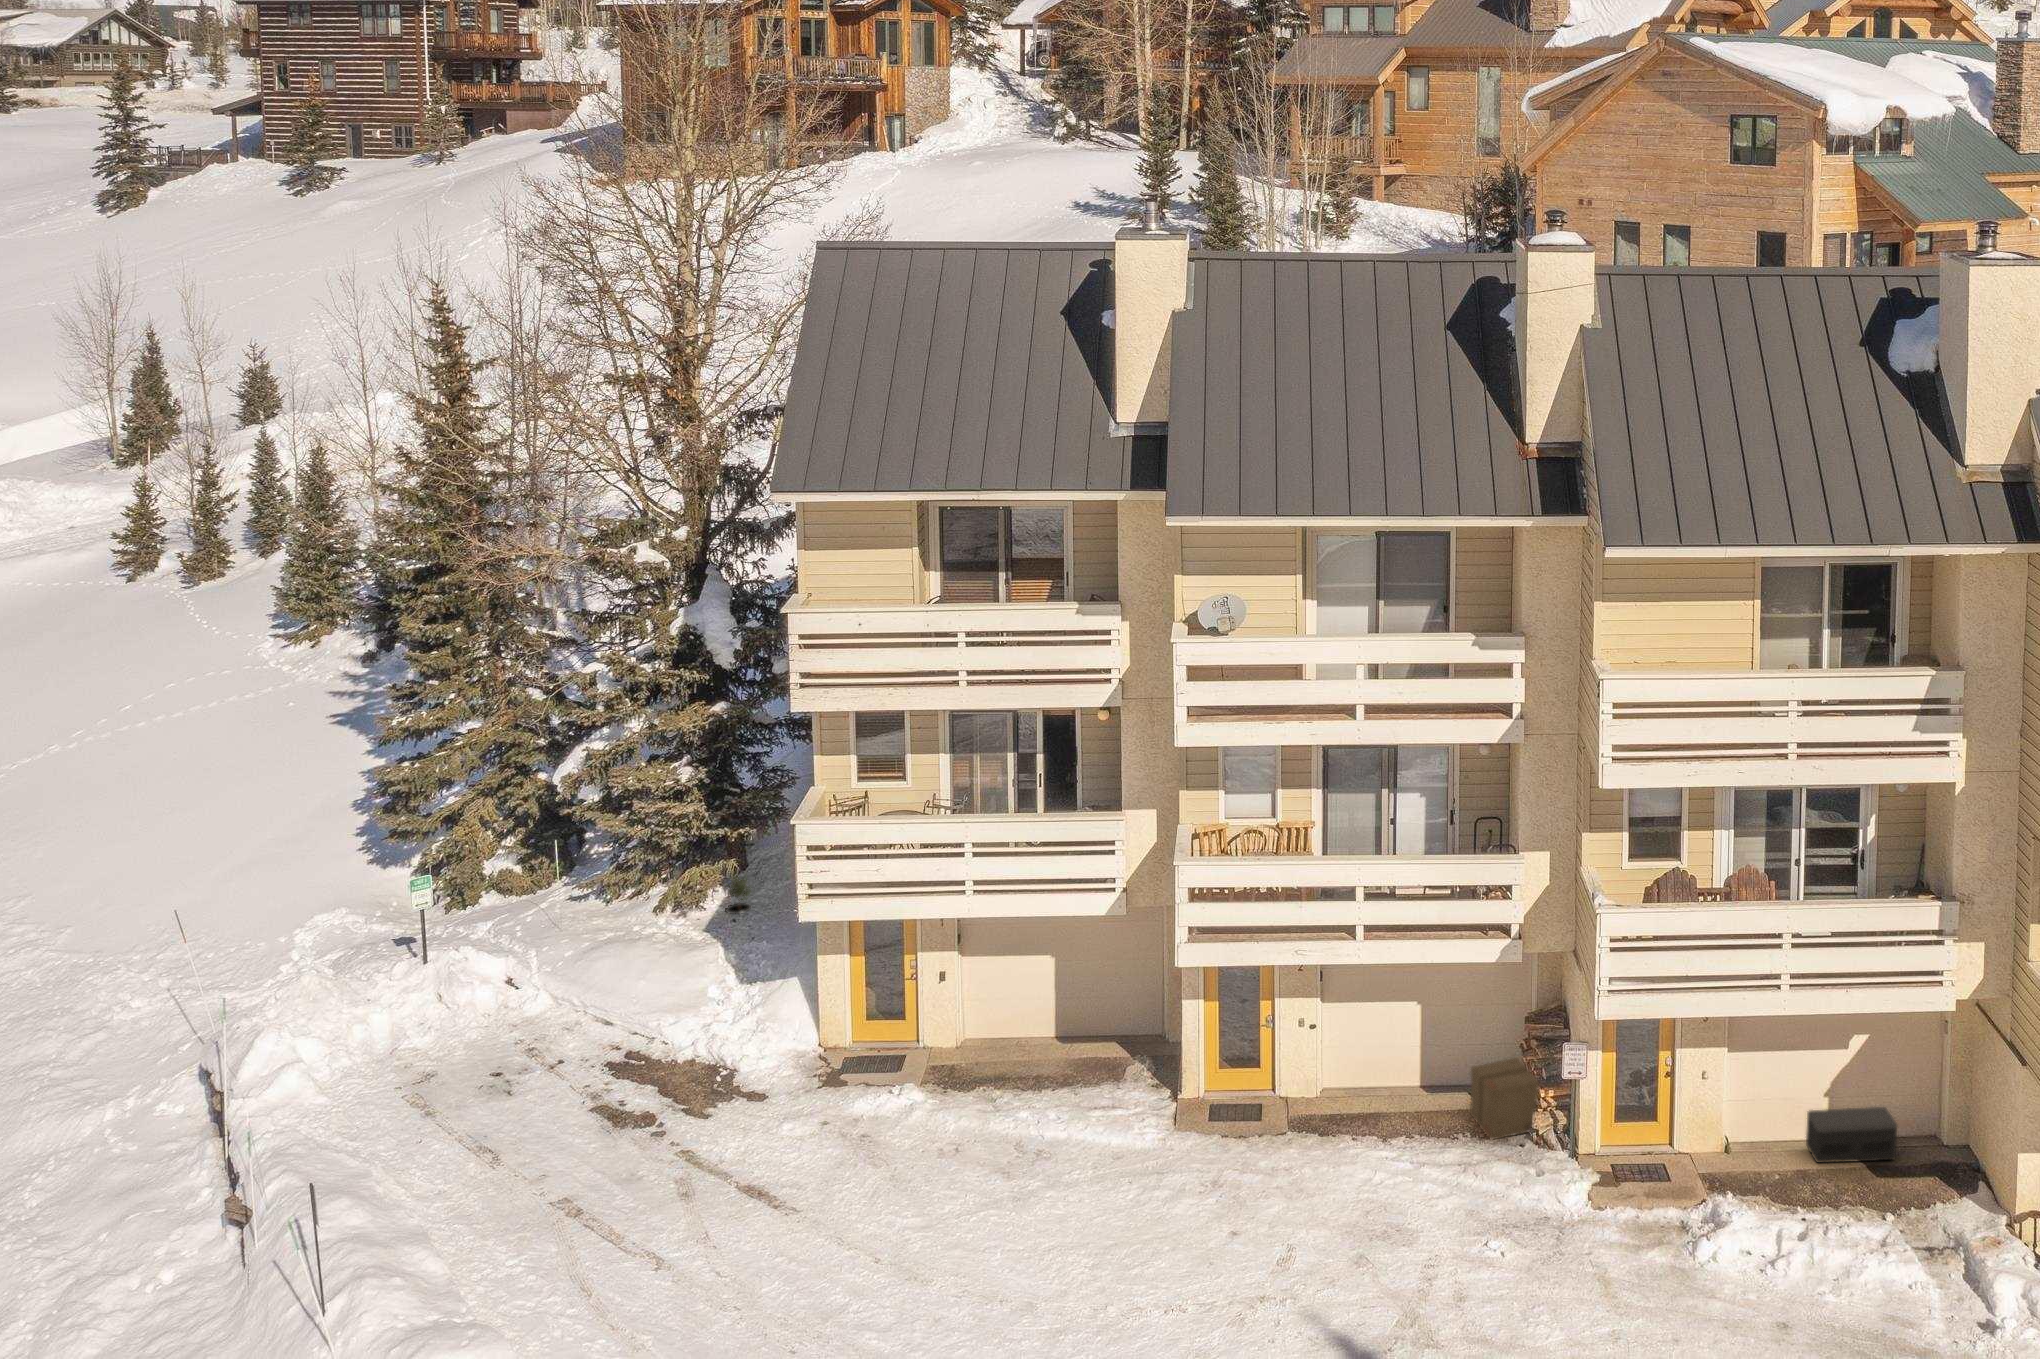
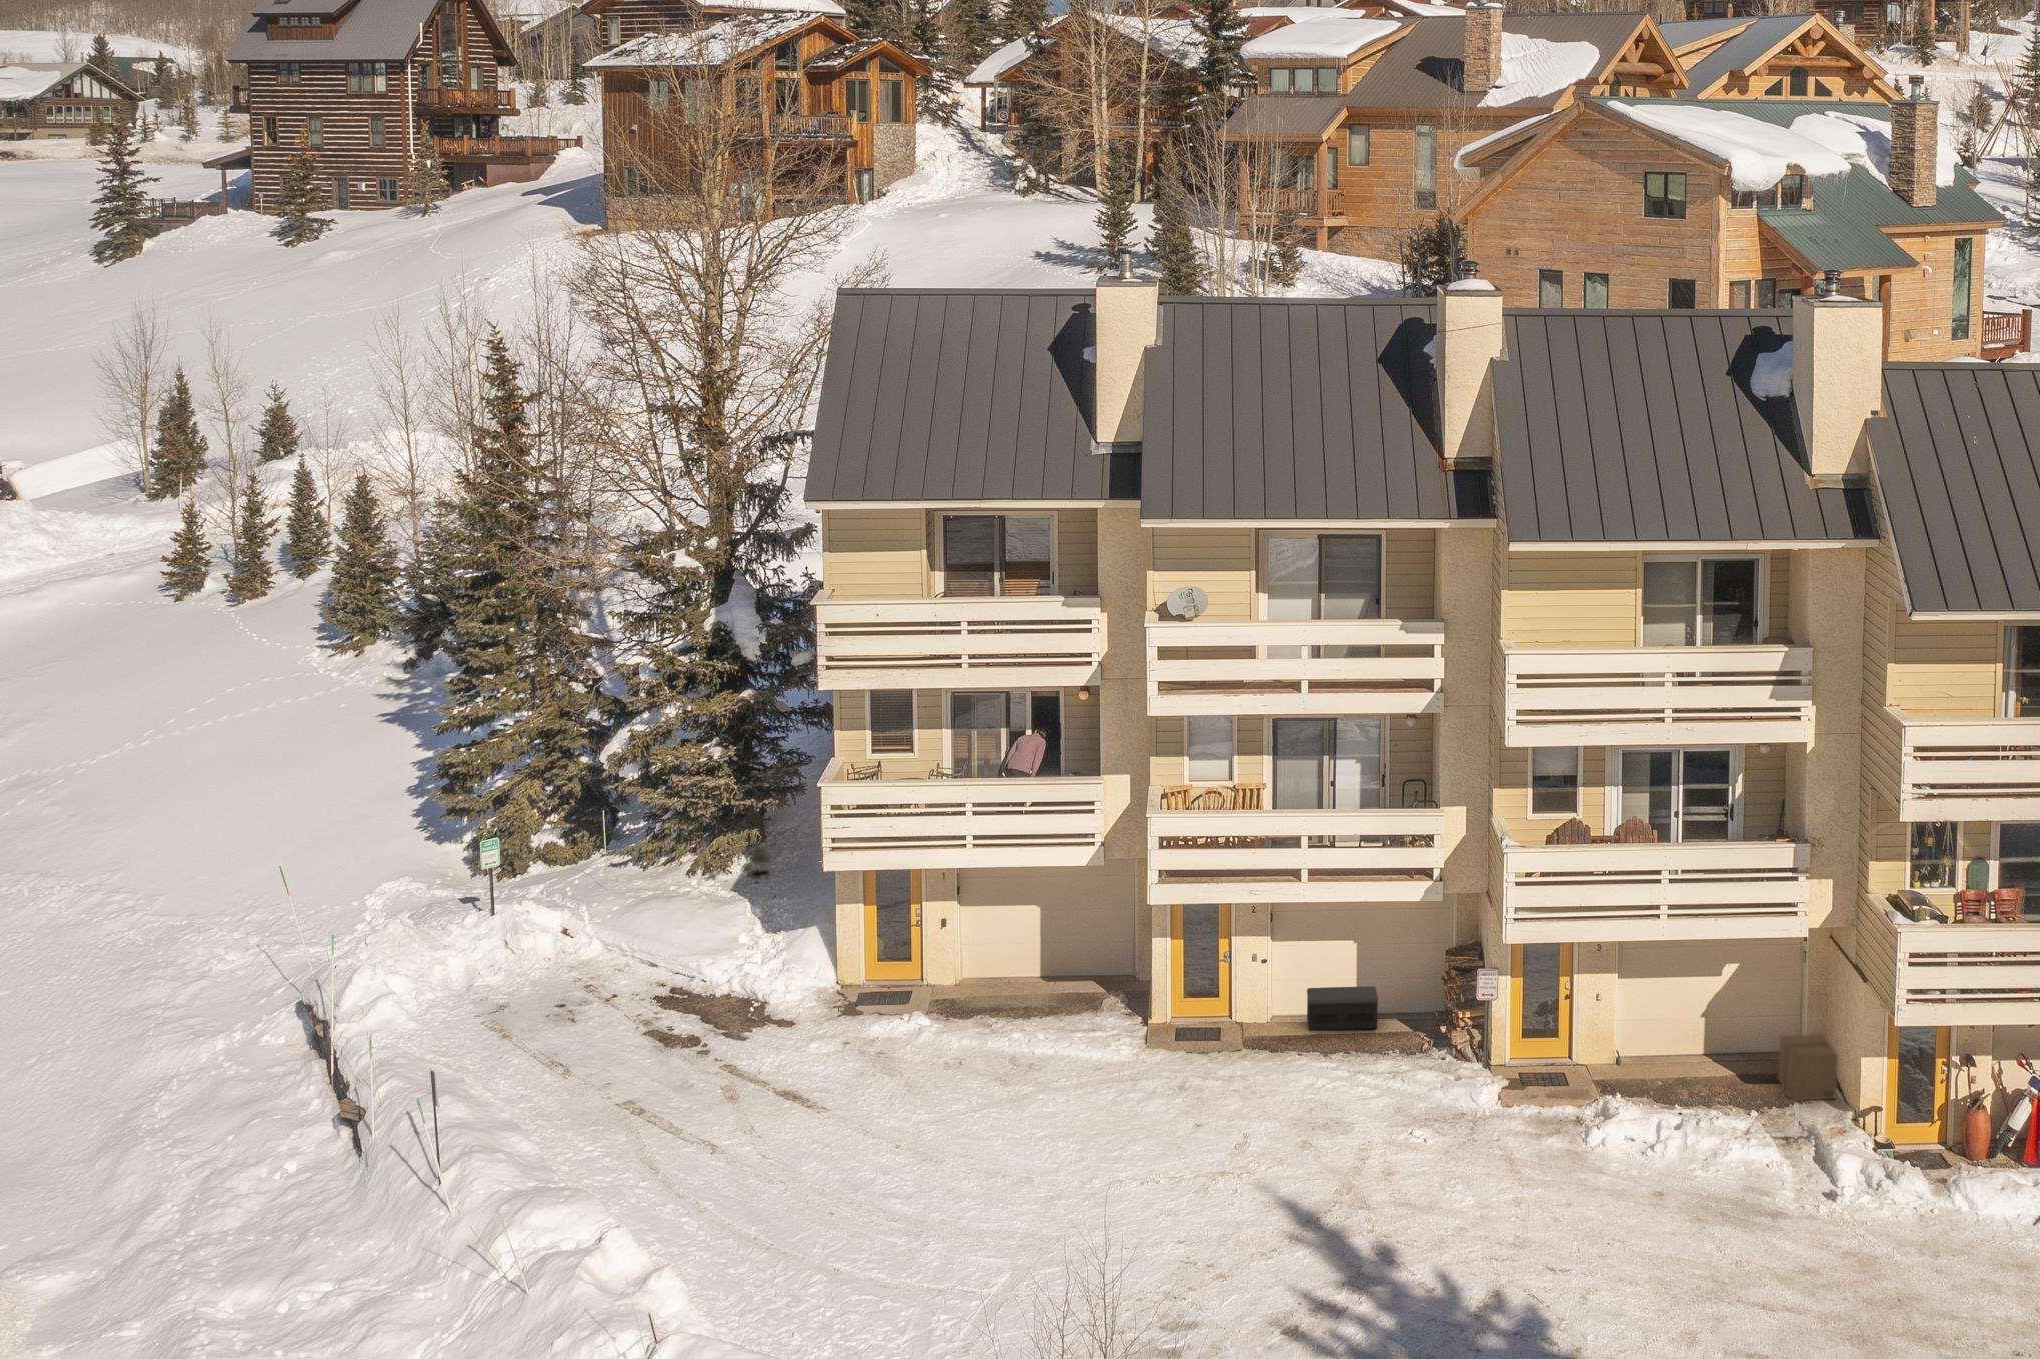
cardboard box: present [1470,1058,1539,1140] -> present [1778,1034,1838,1101]
storage bench: present [1806,1107,1897,1163] -> present [1307,986,1378,1030]

